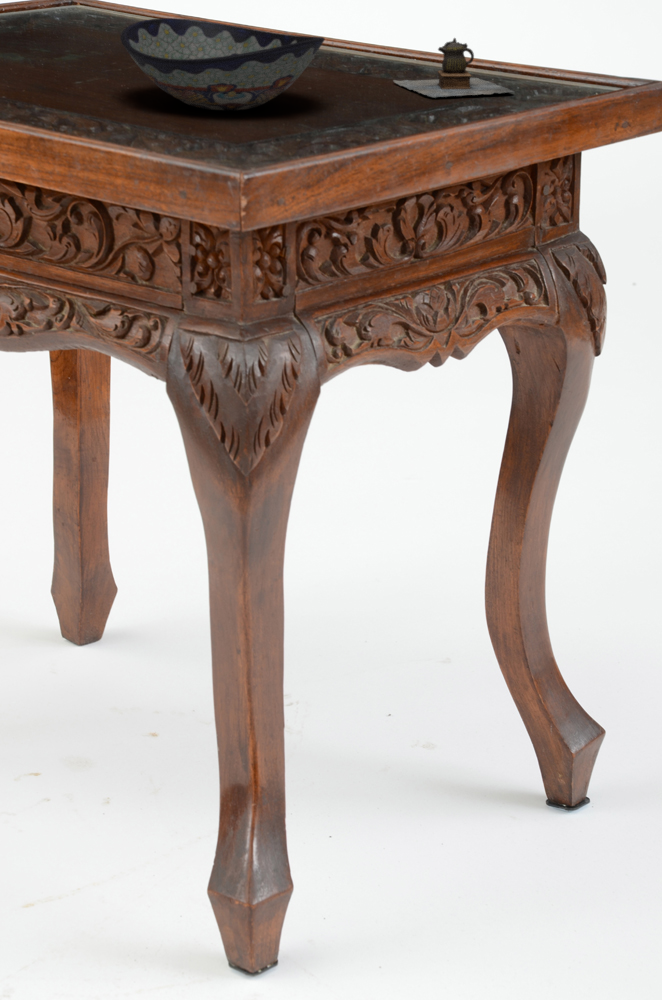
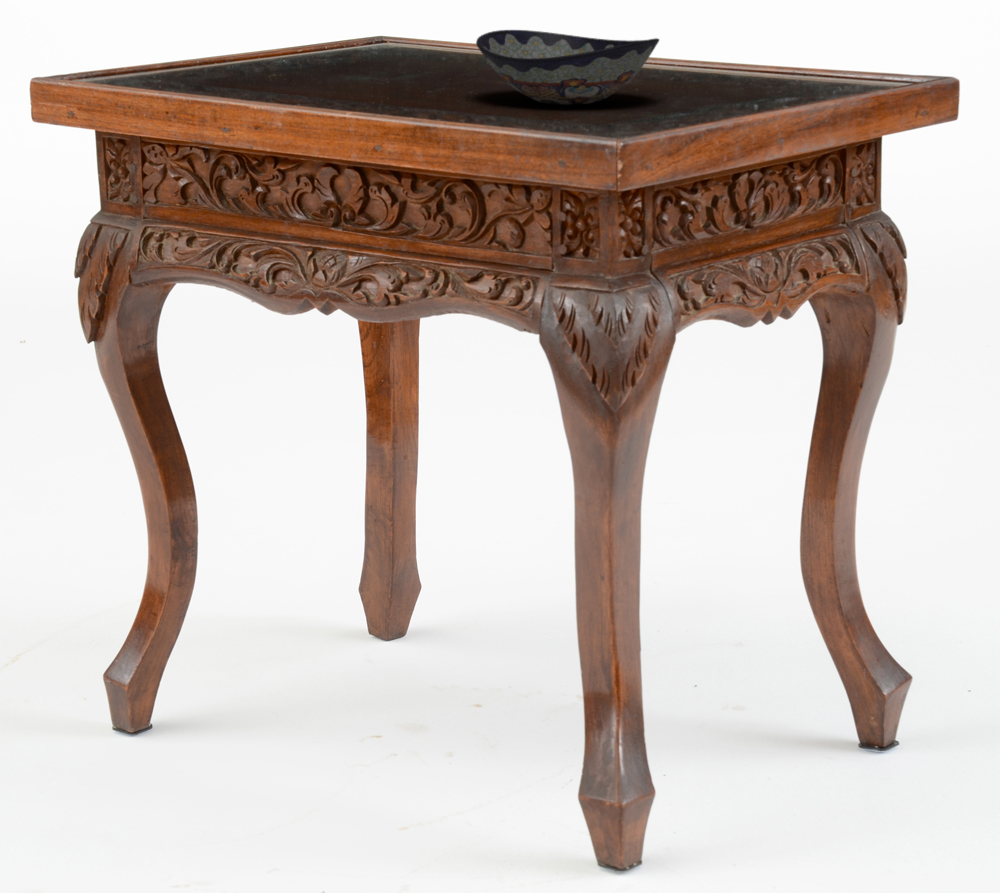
teapot: present [394,38,513,97] -> none [708,42,820,93]

